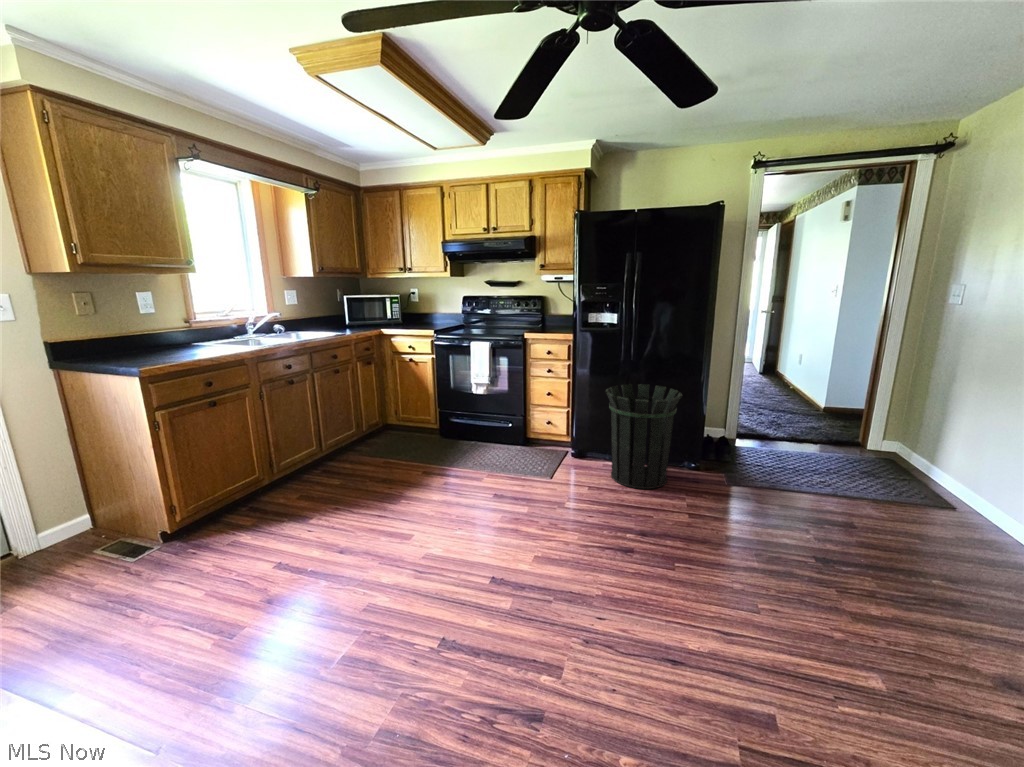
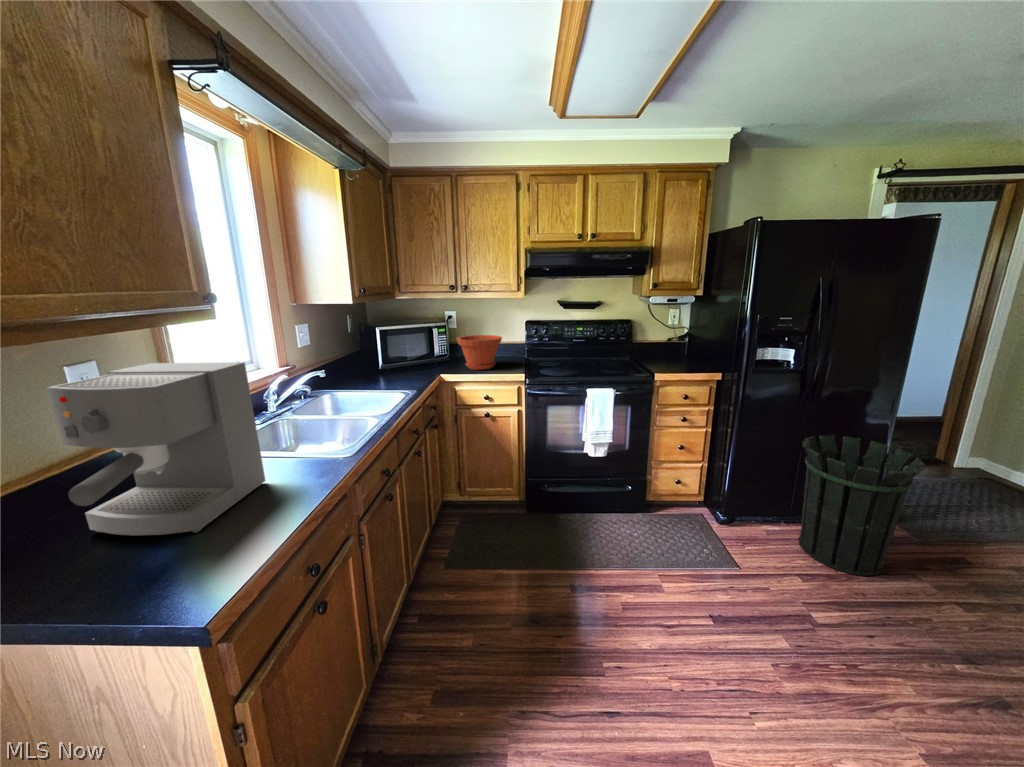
coffee maker: none [126,291,213,356] -> present [47,362,265,535]
plant pot: none [396,305,430,328] -> present [457,335,502,370]

